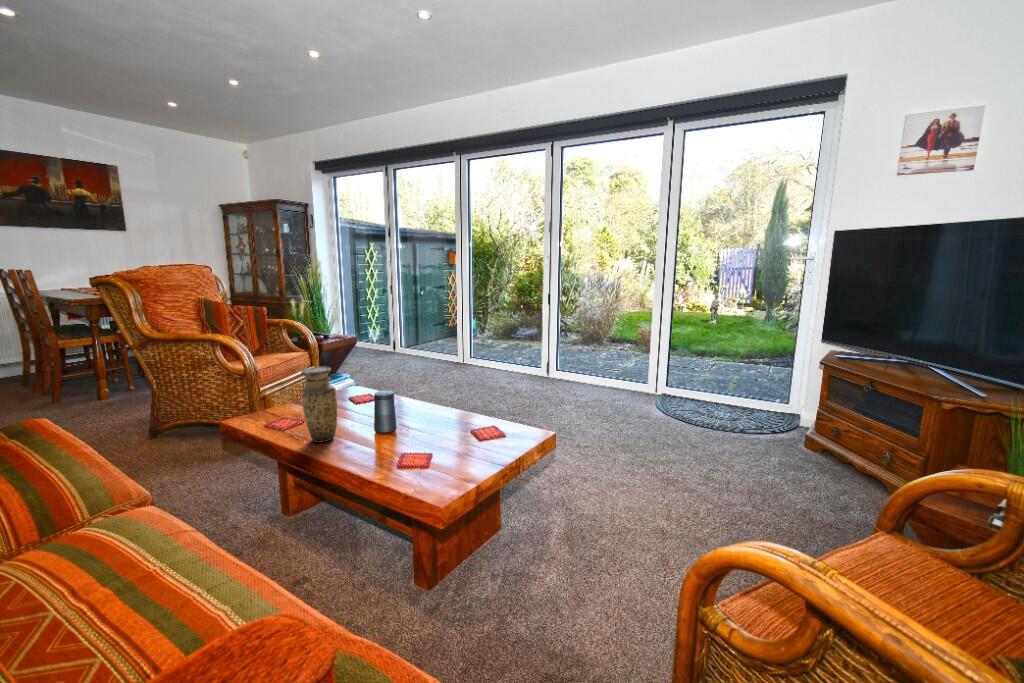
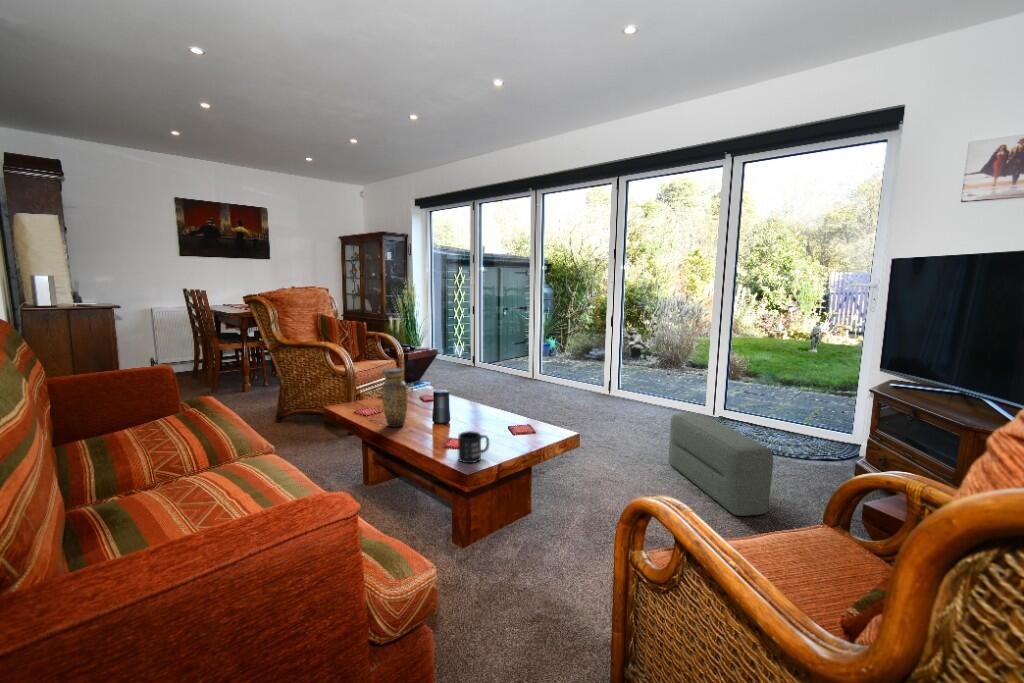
pouf: none [630,396,749,504] -> present [668,413,773,516]
mug: none [415,444,454,486] -> present [458,431,489,463]

